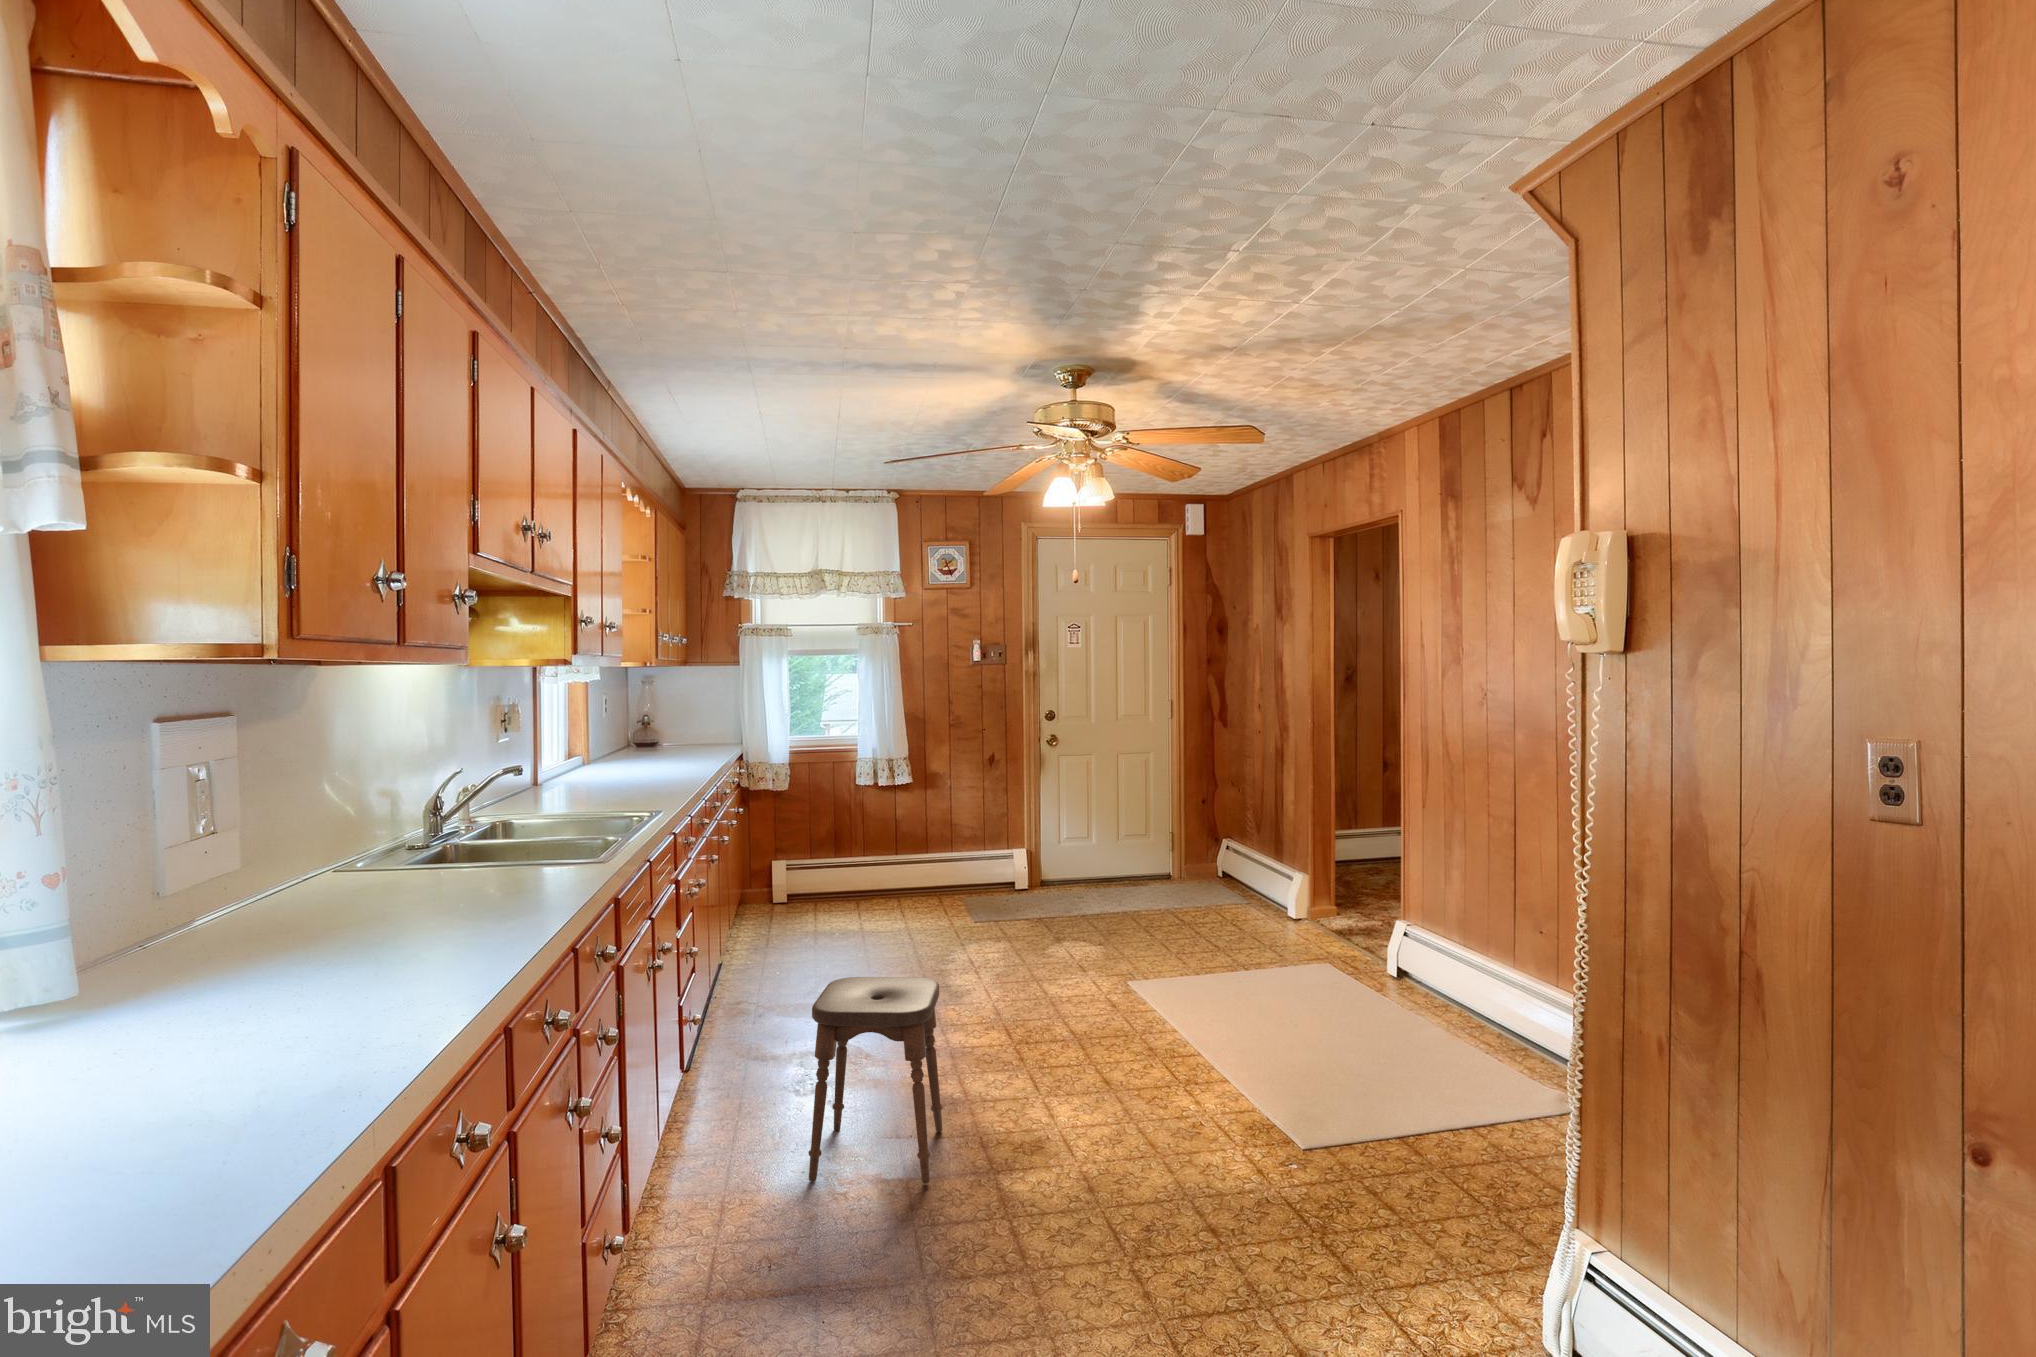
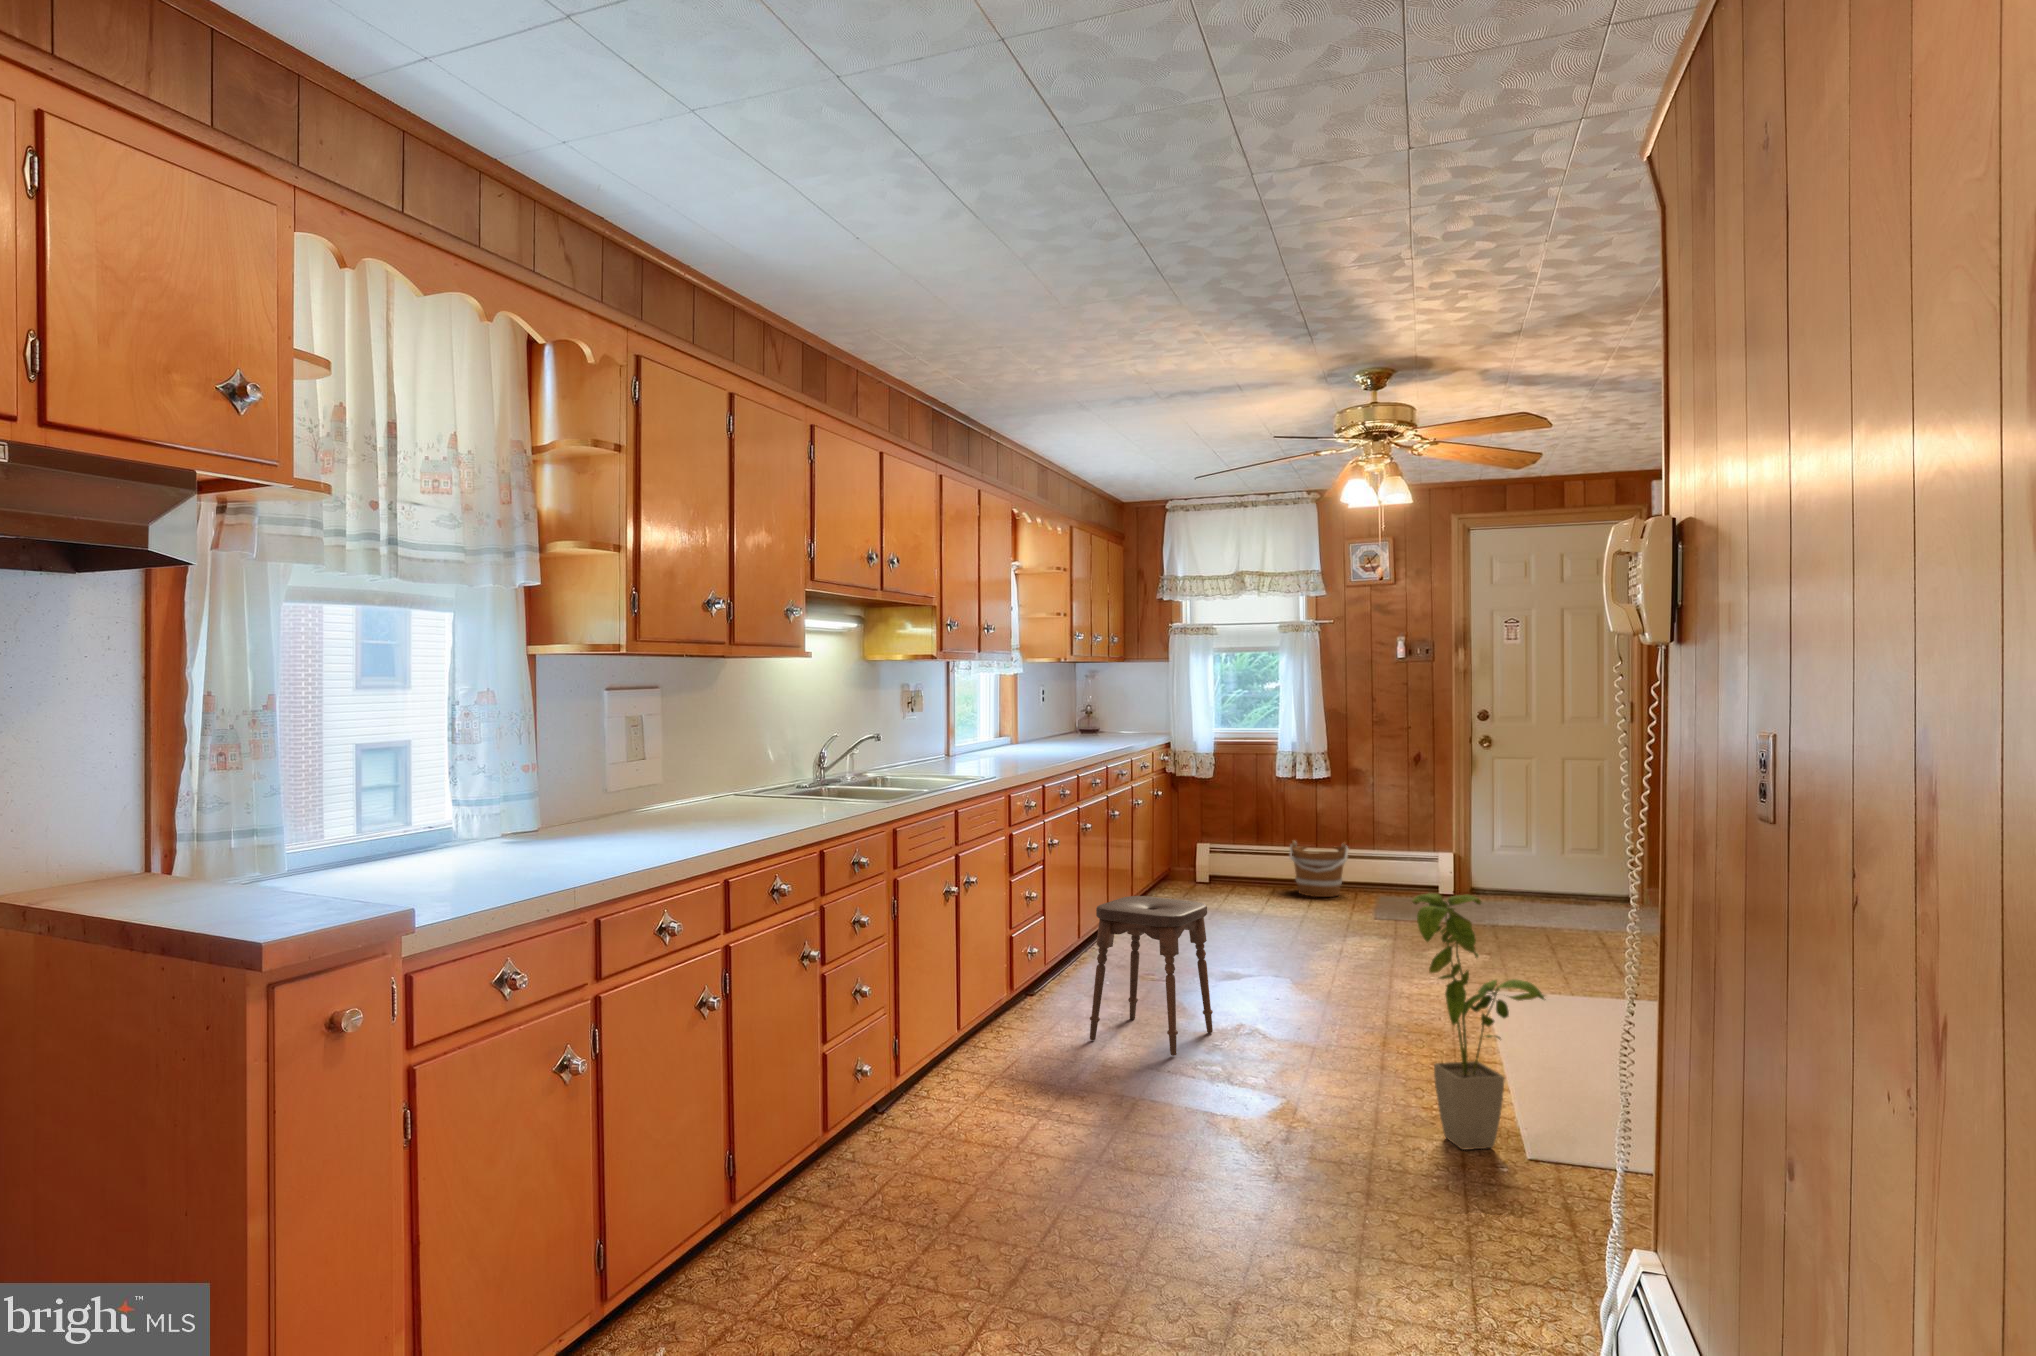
bucket: none [877,848,936,907] -> present [1290,841,1349,897]
house plant: none [1260,964,1421,1253] -> present [1412,893,1546,1150]

